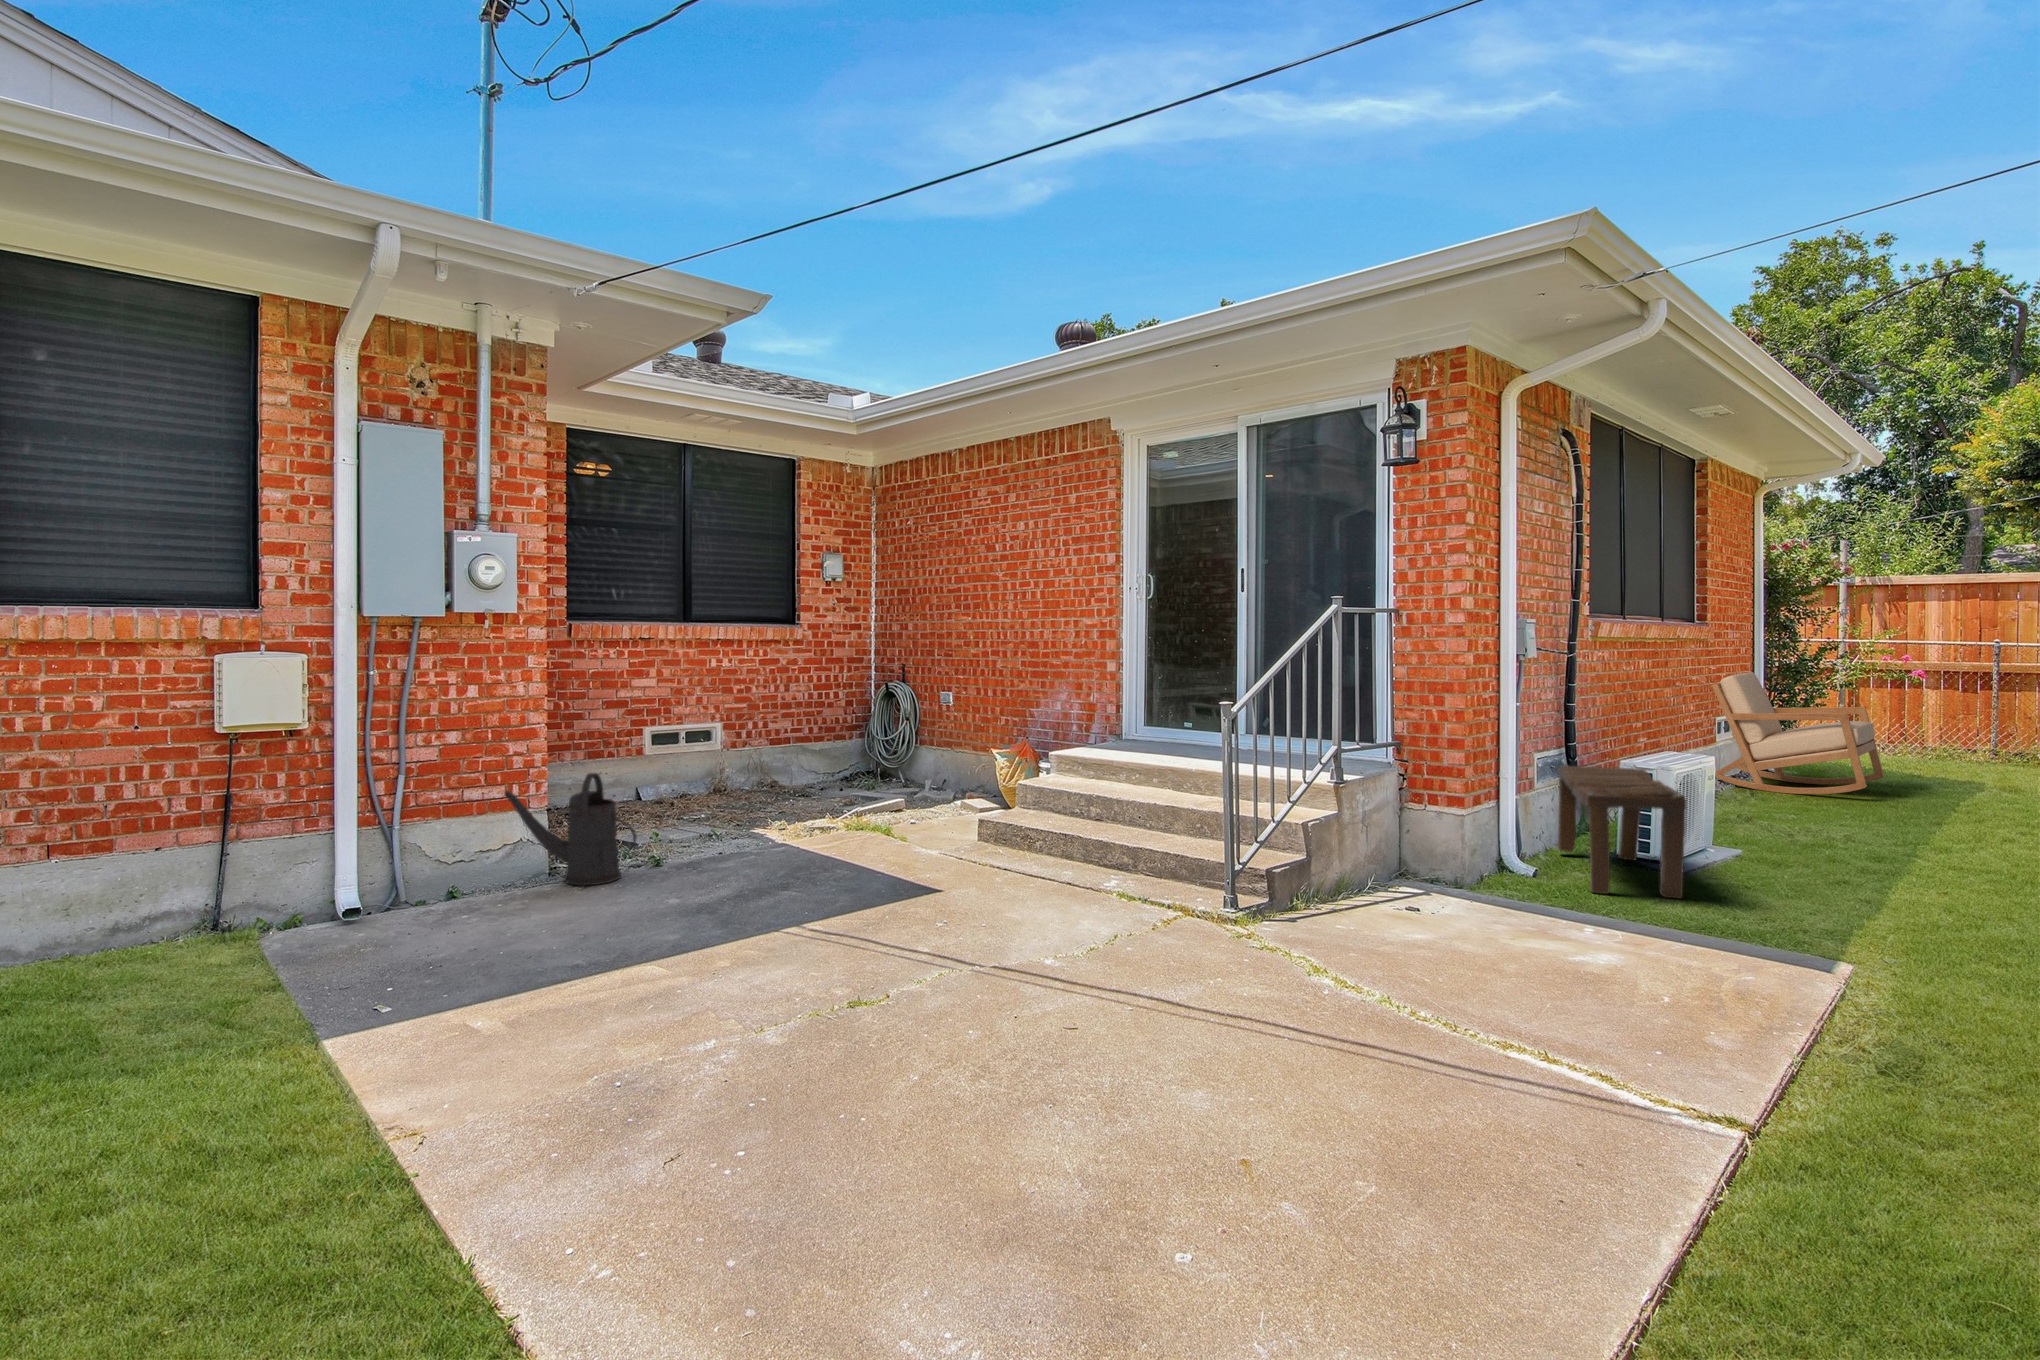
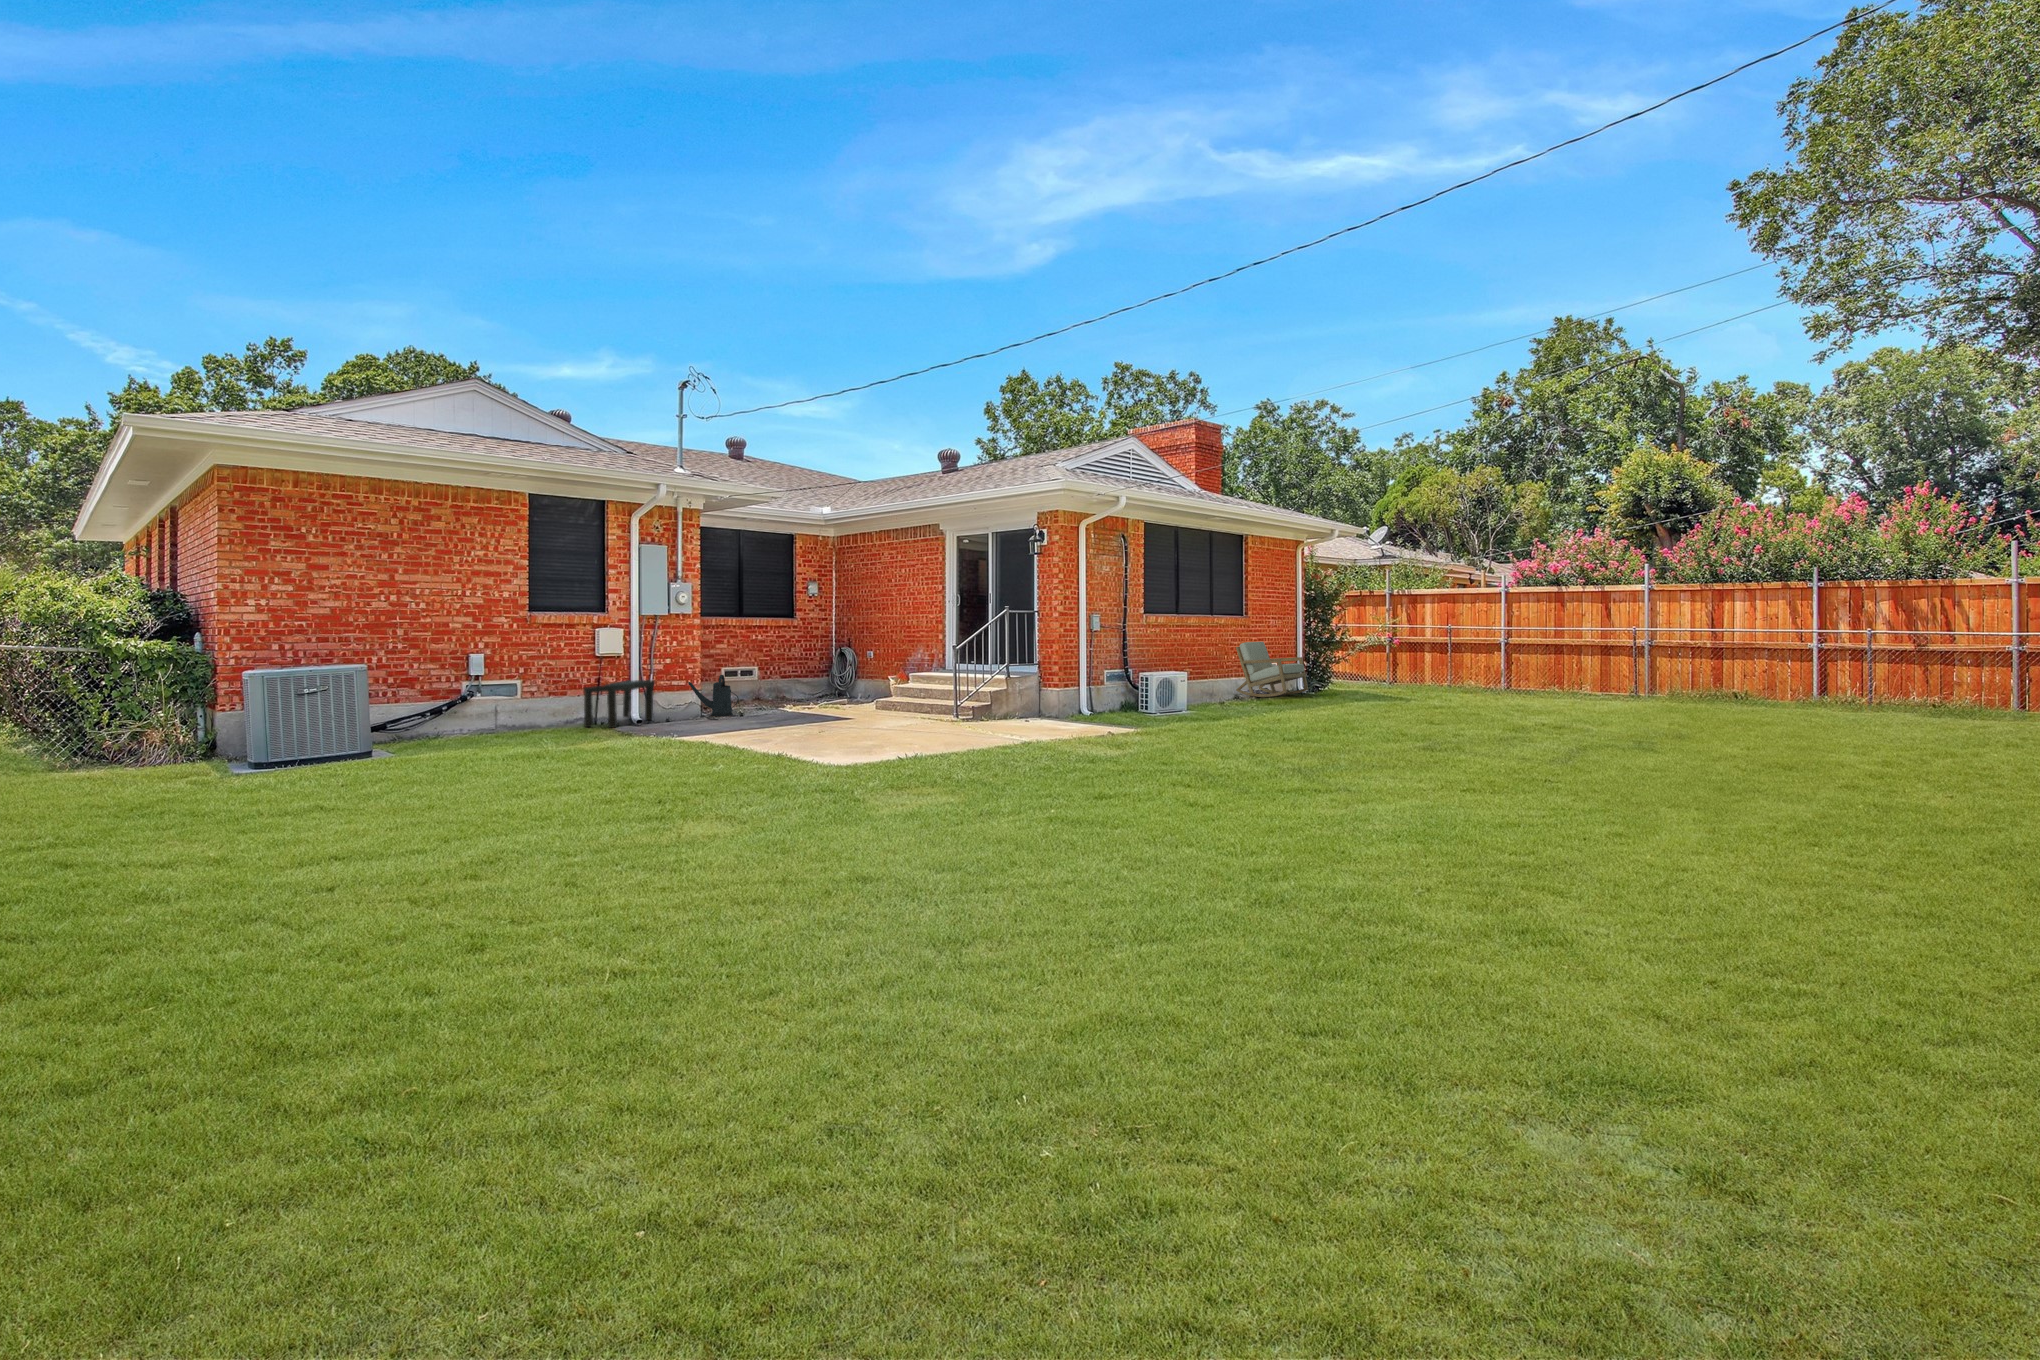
bench: present [1558,766,1686,898] -> present [583,680,655,728]

